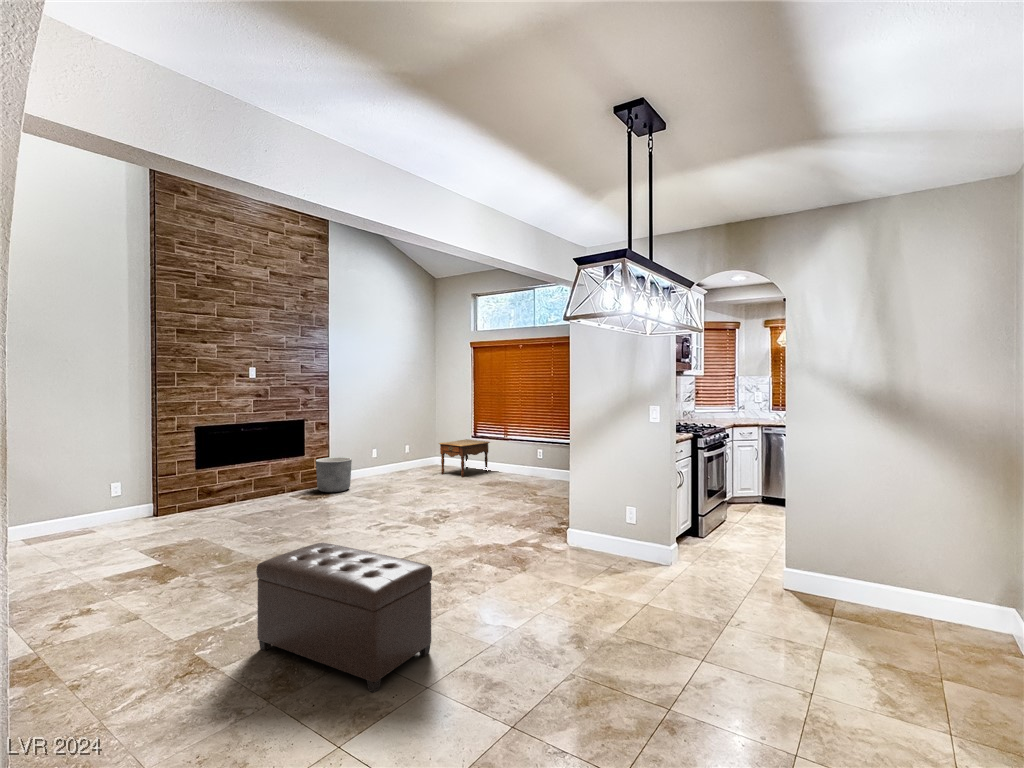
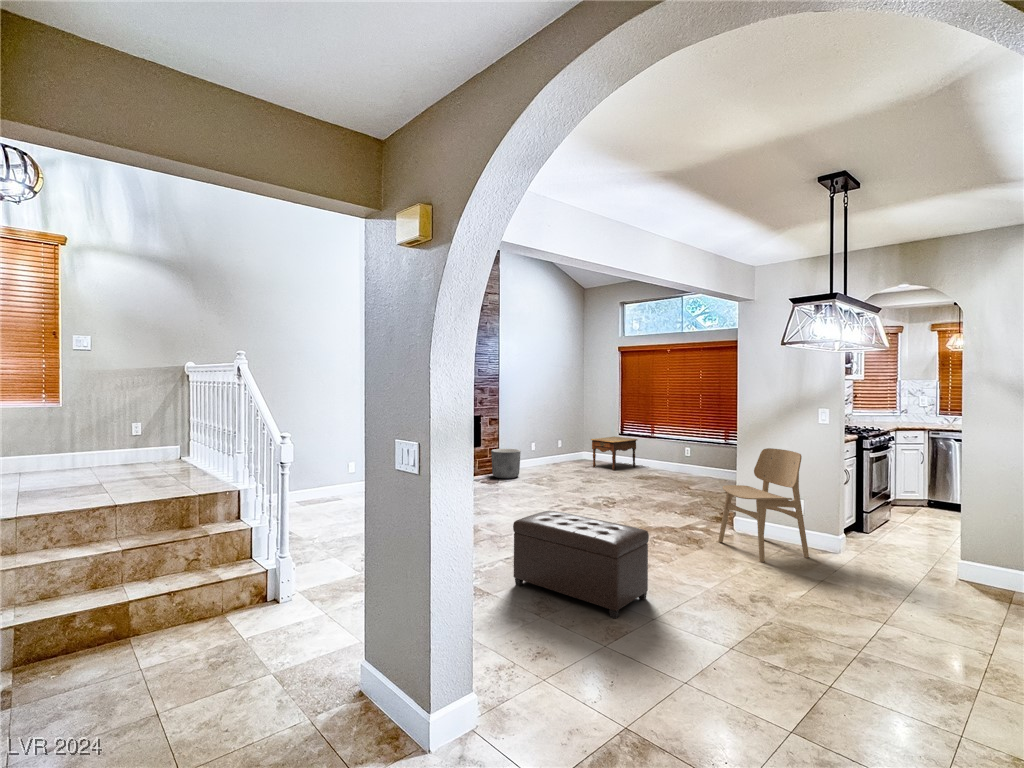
dining chair: none [545,451,638,584] -> present [718,448,809,562]

